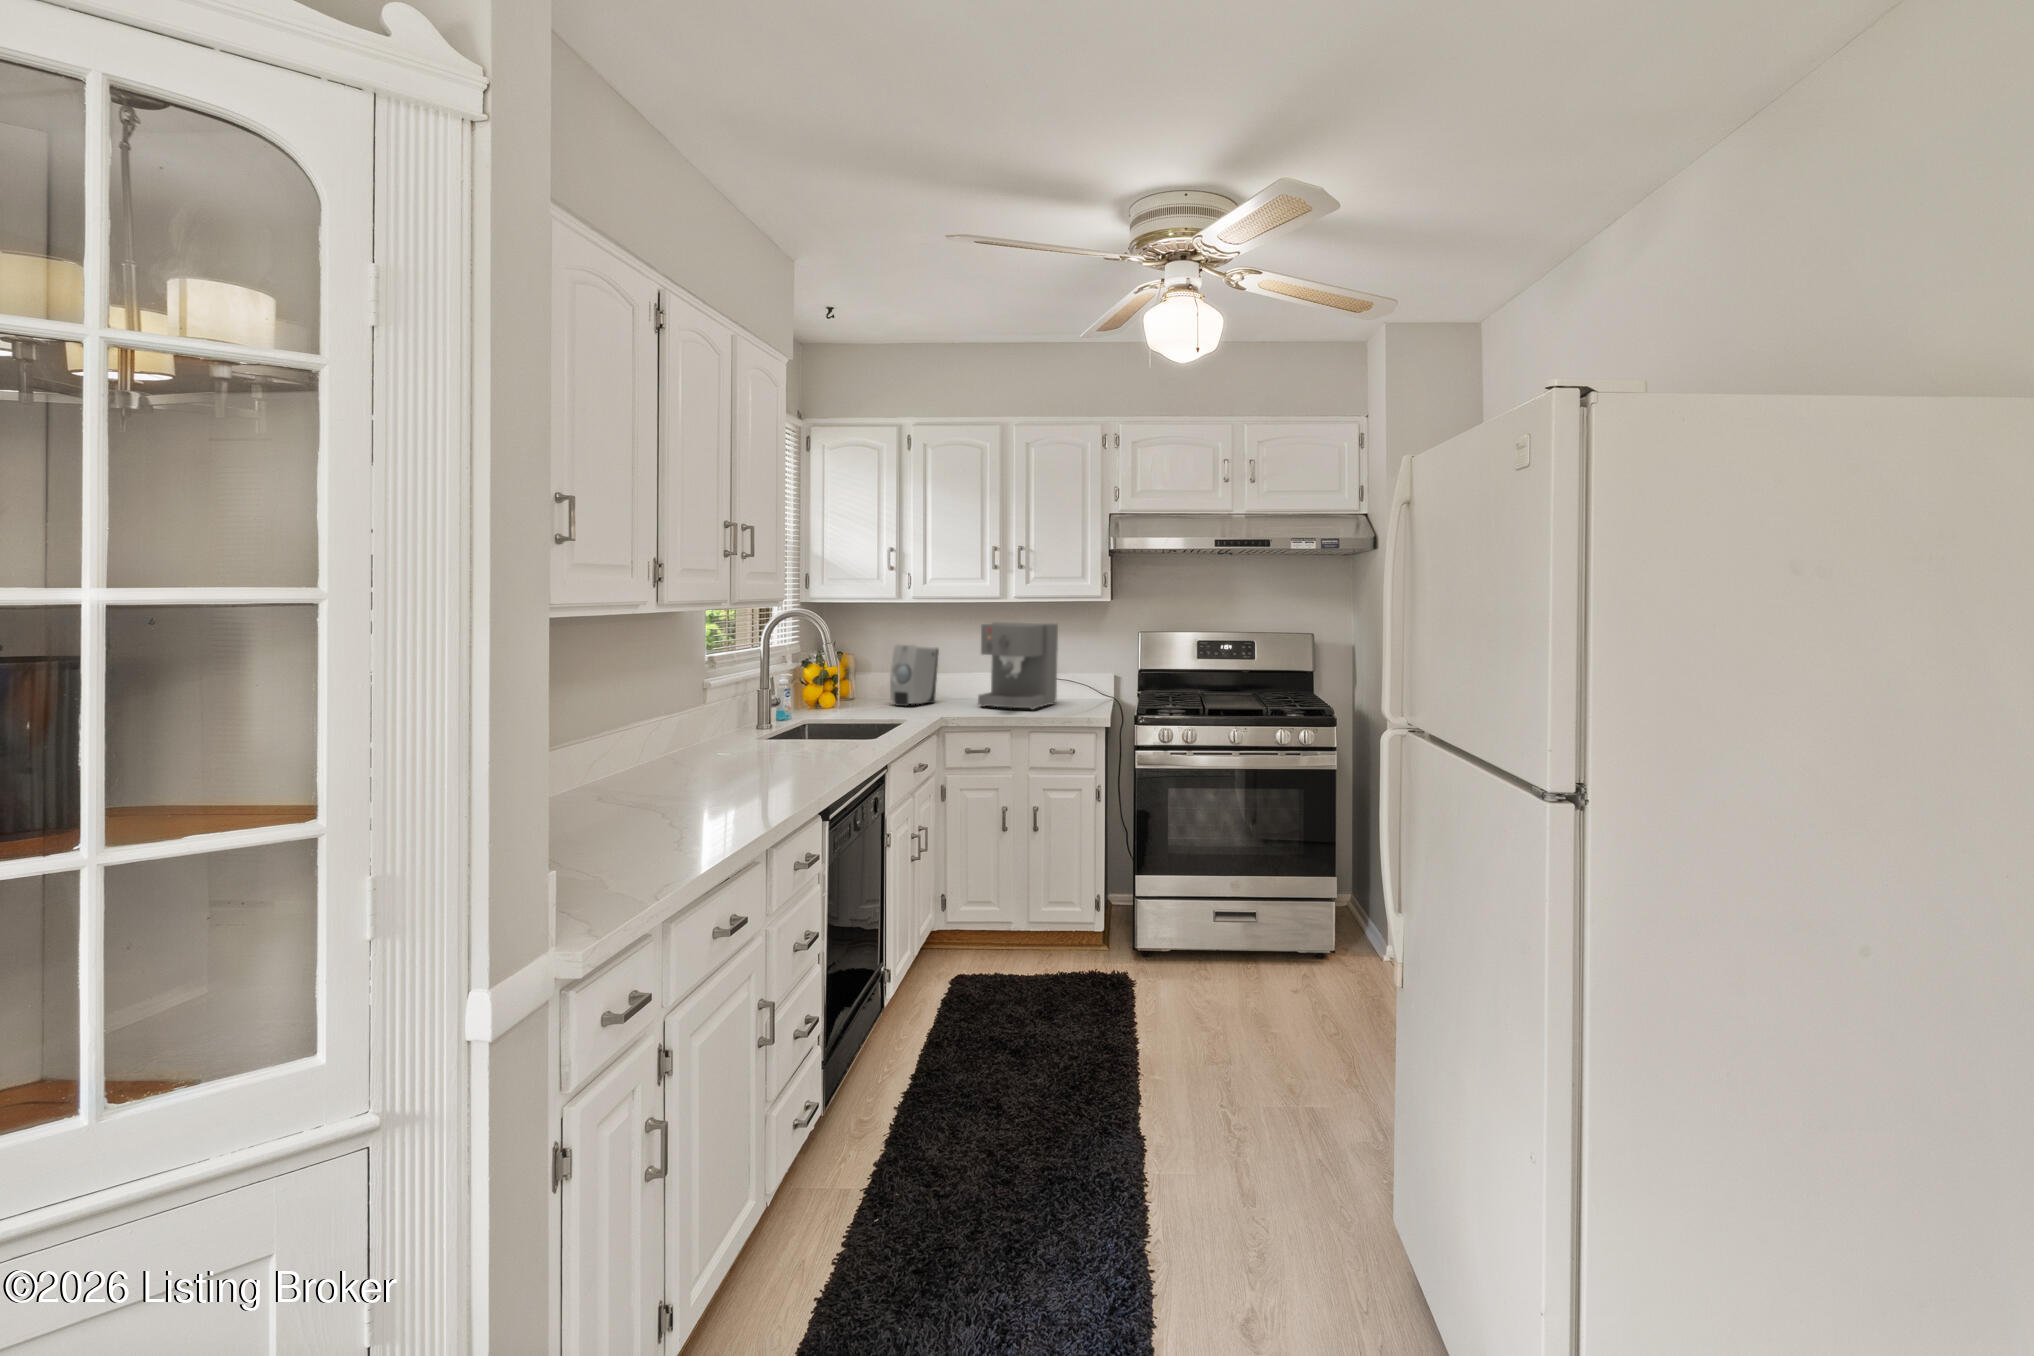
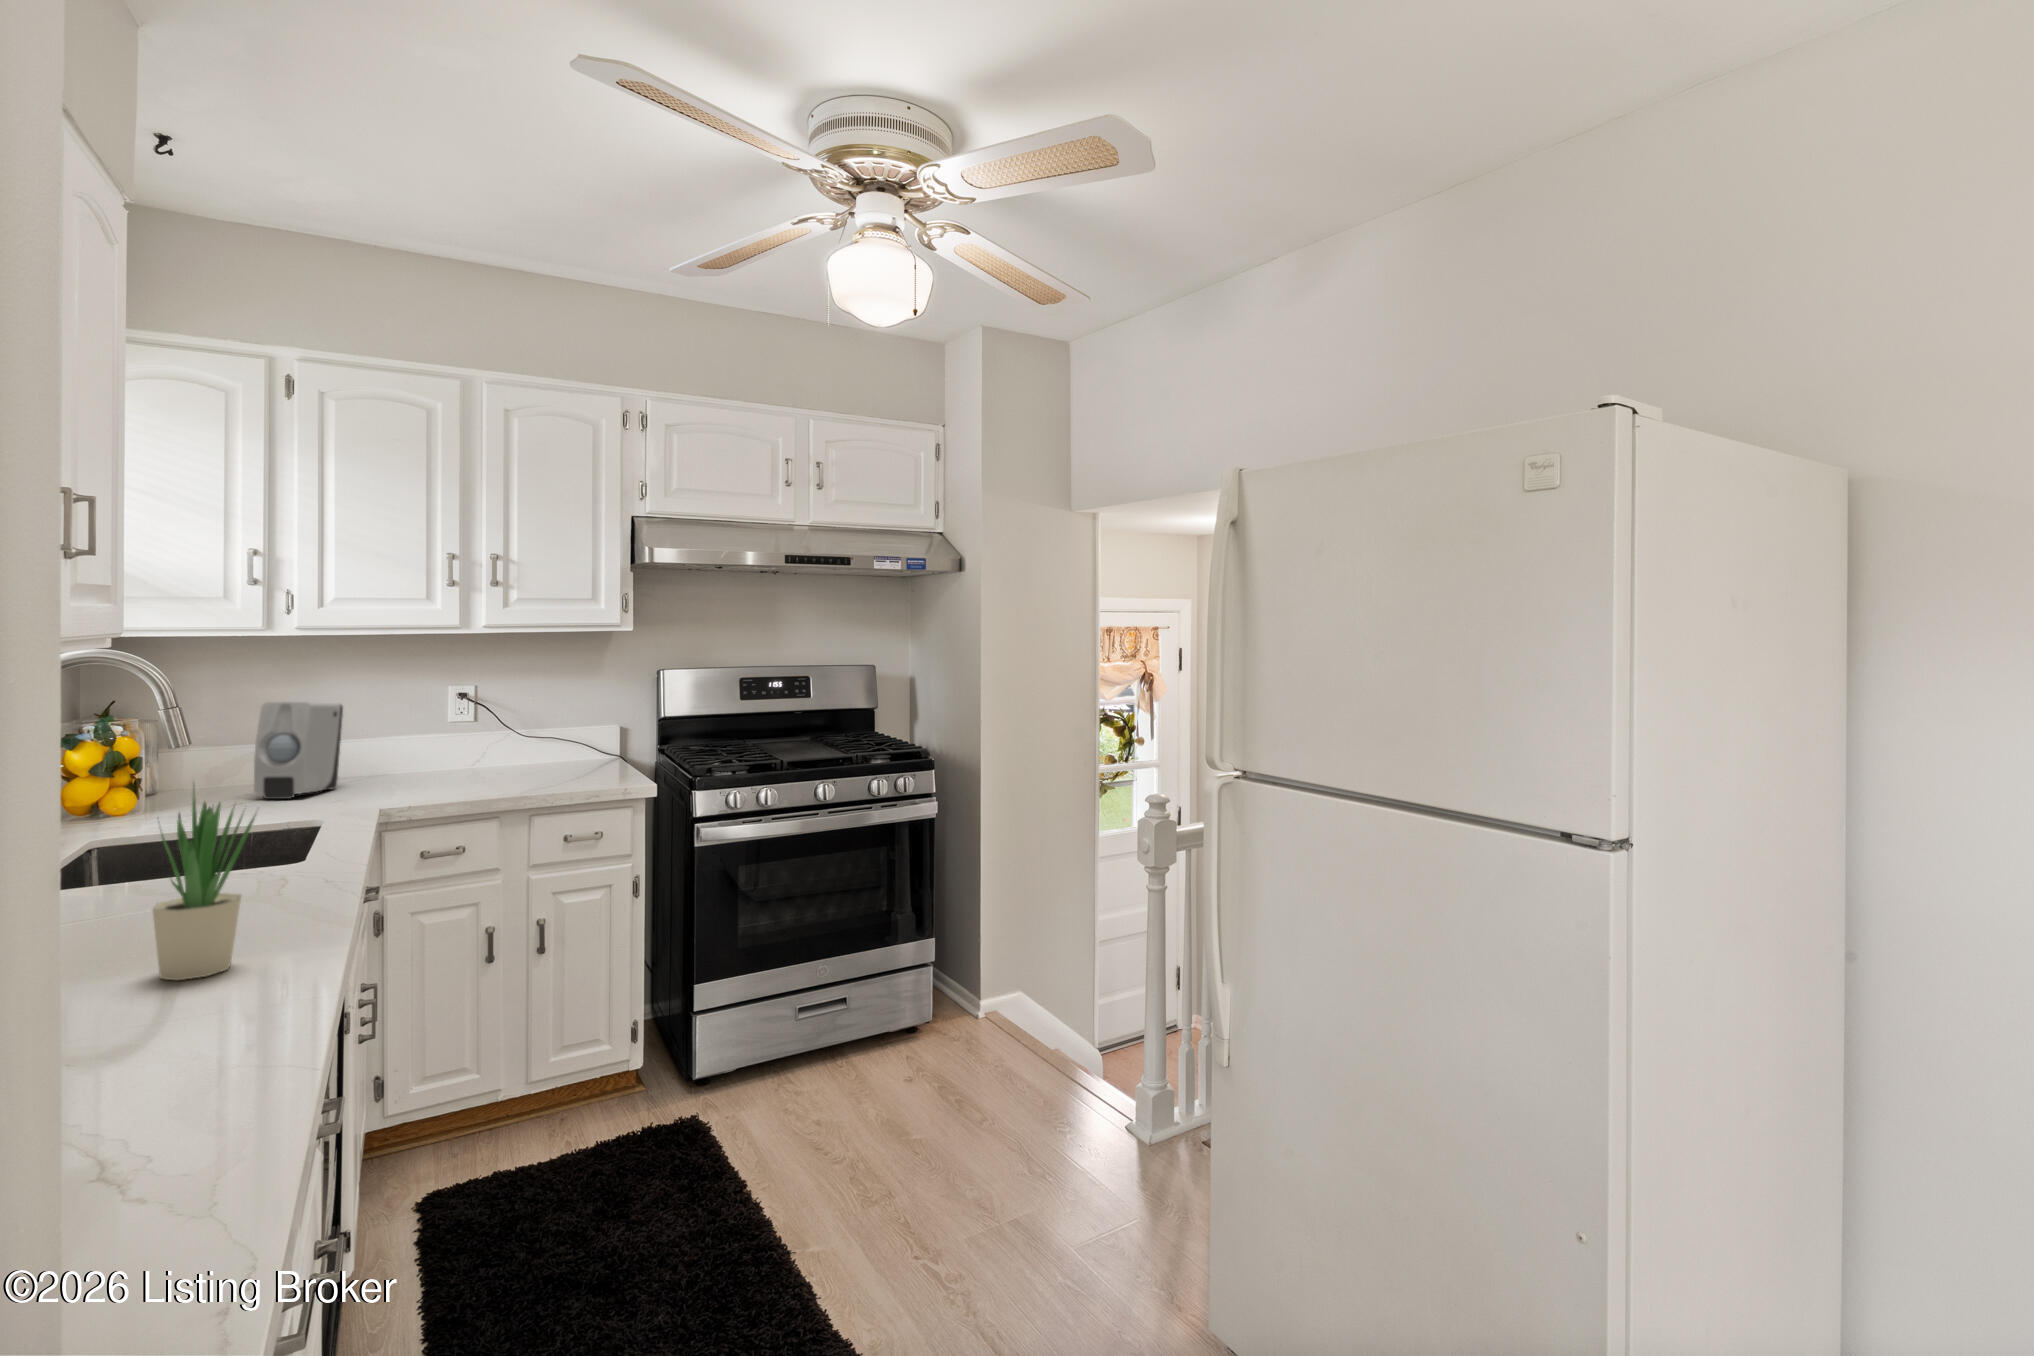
coffee maker: present [978,622,1058,710] -> none [424,661,548,788]
potted plant: none [759,679,803,788] -> present [153,789,255,980]

